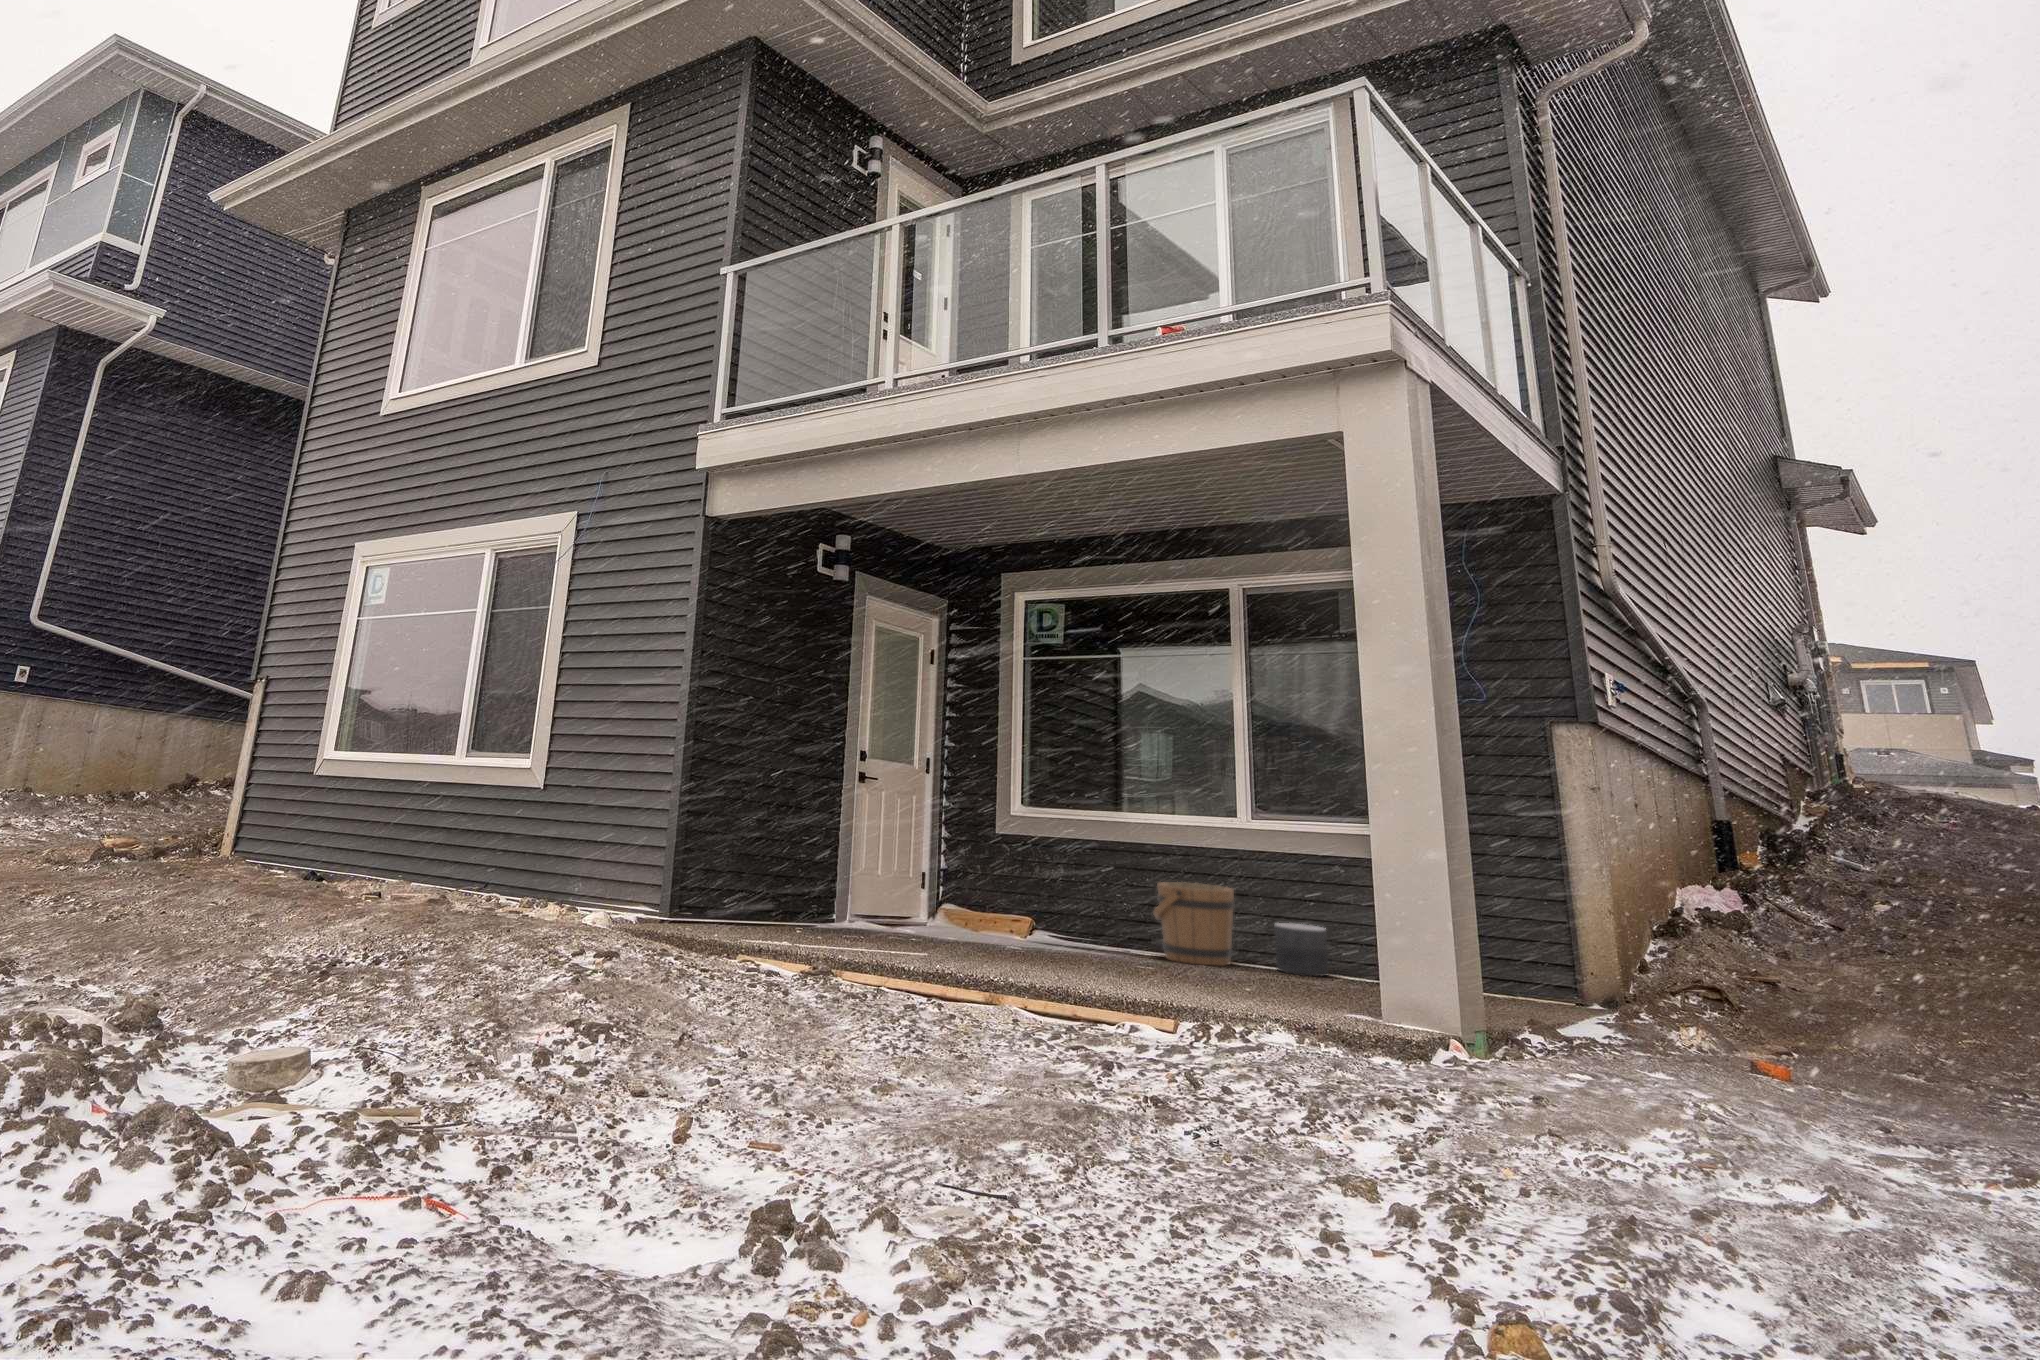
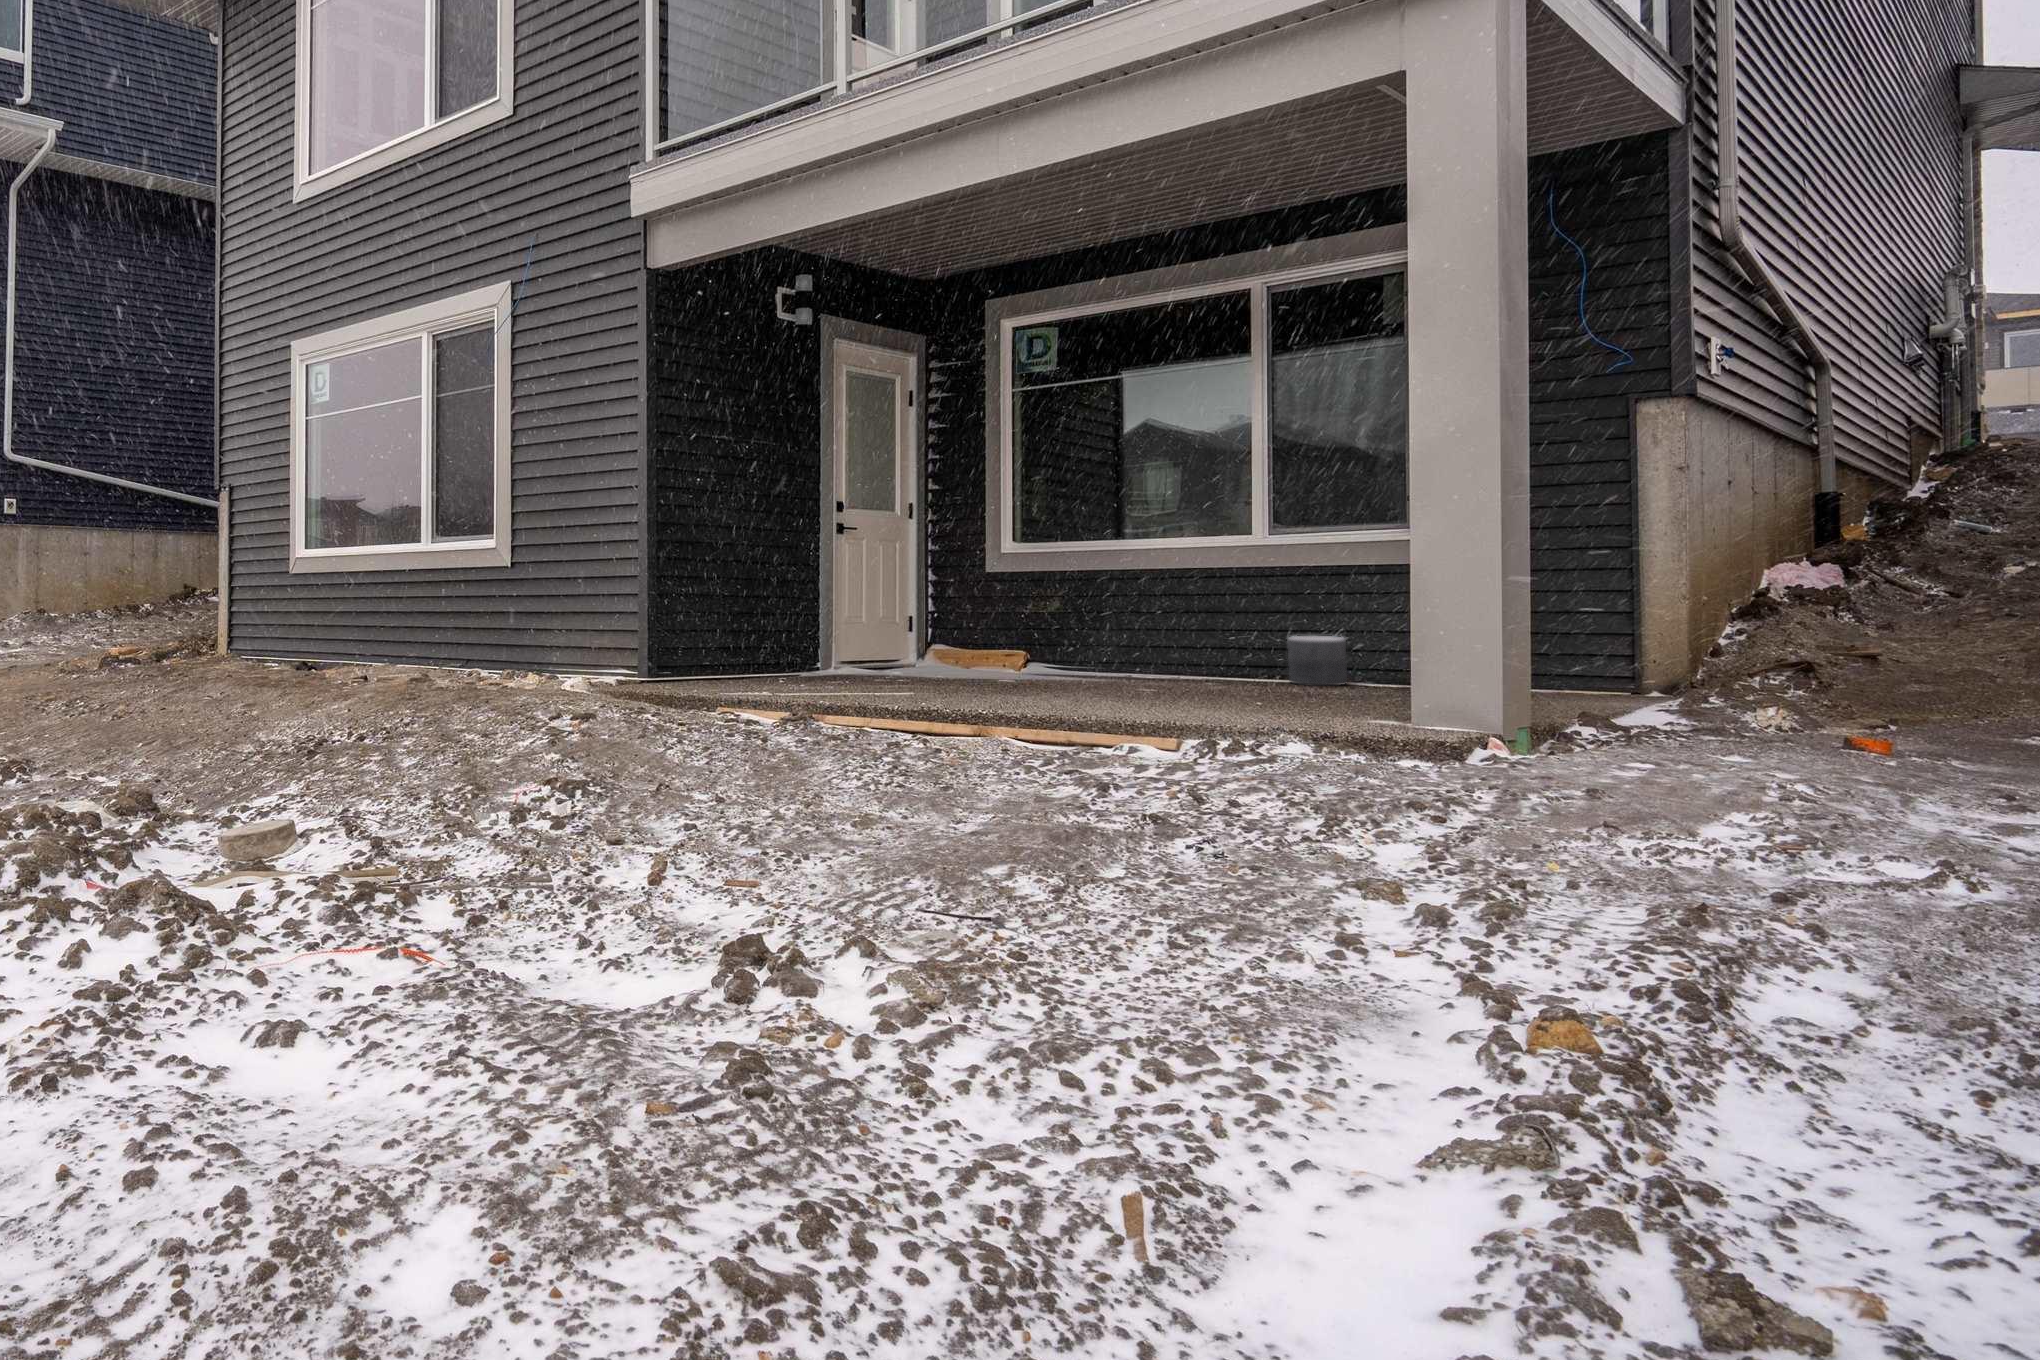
bucket: present [1154,882,1235,966] -> none [1154,604,1244,684]

